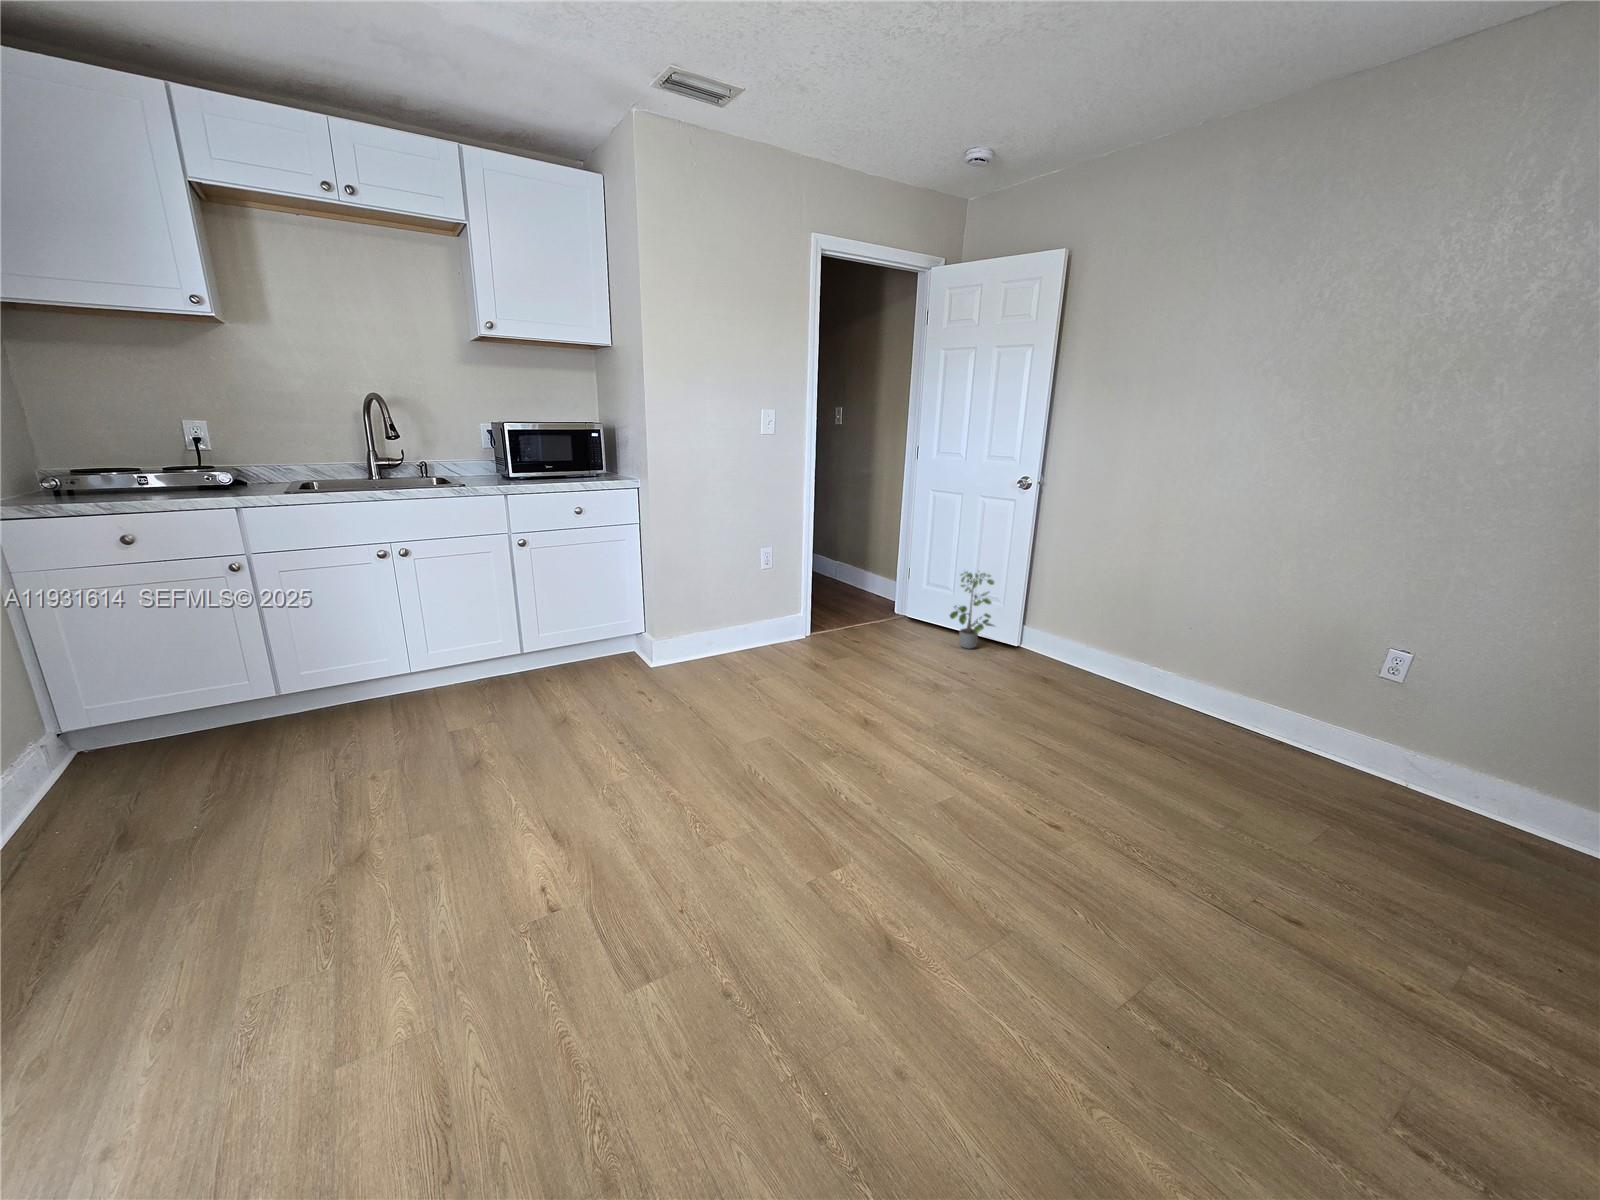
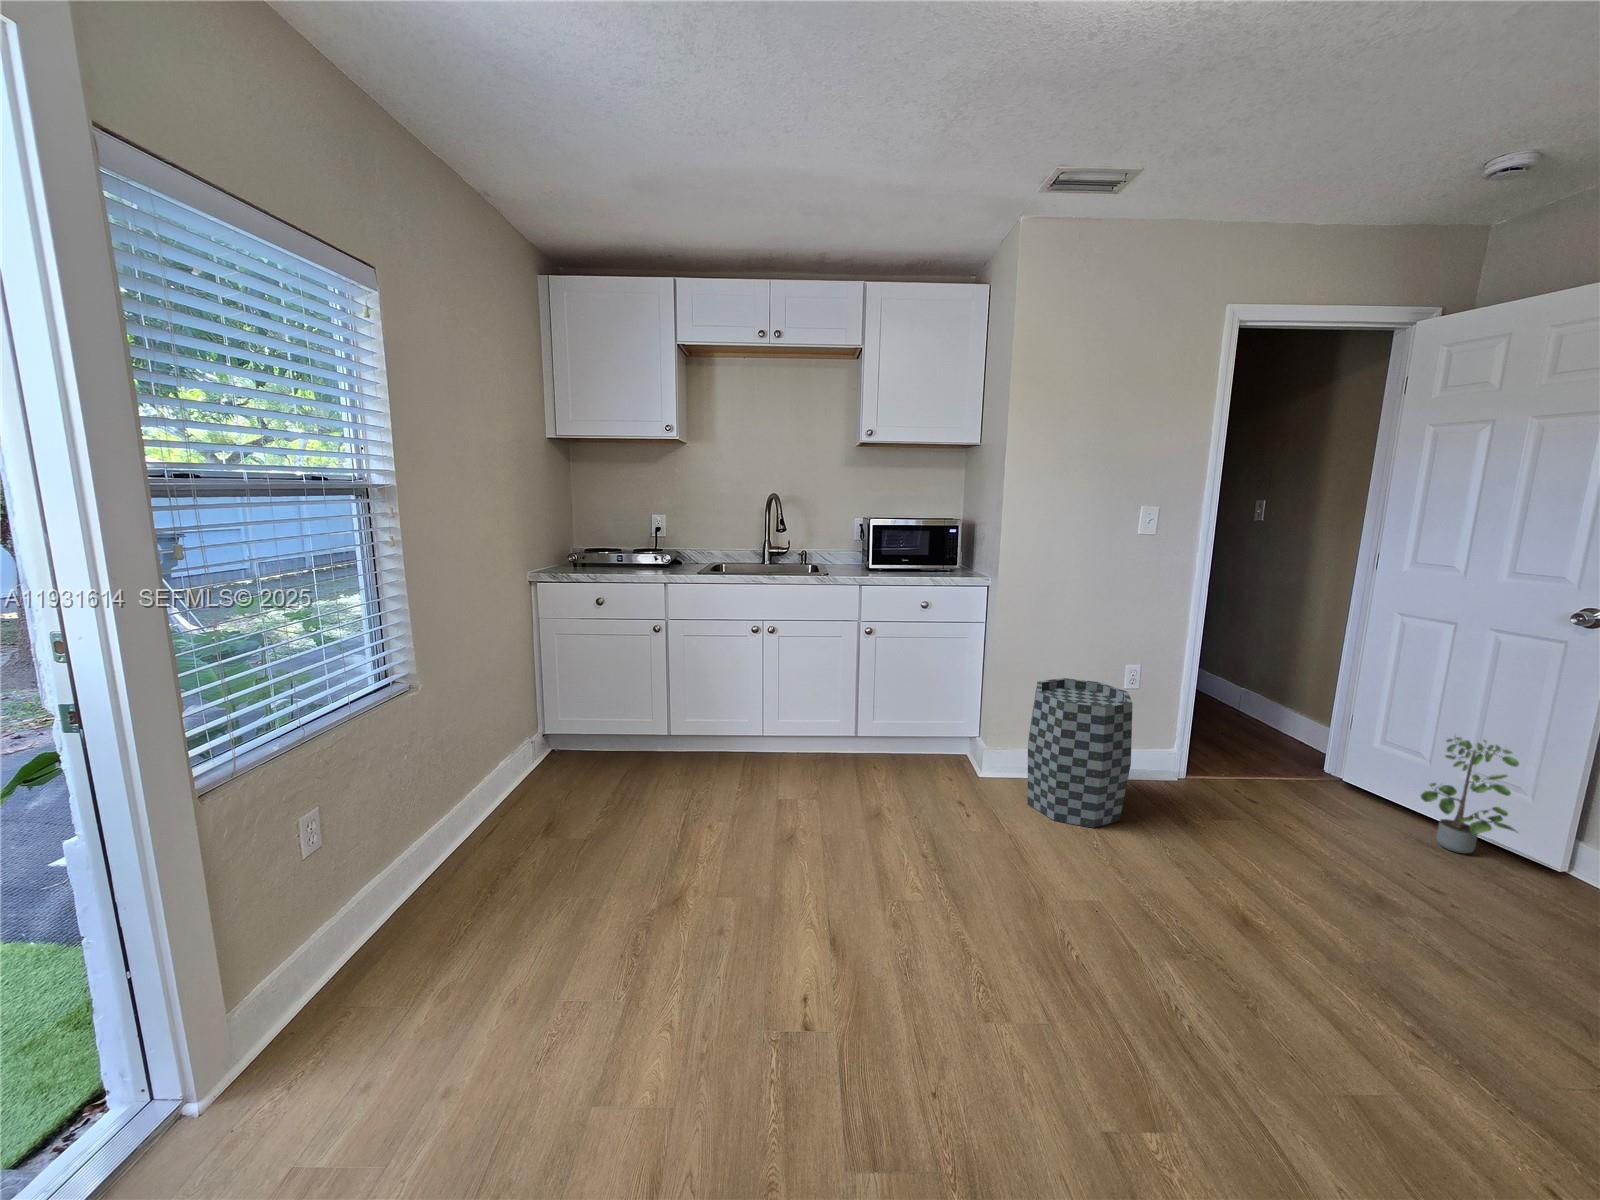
trash can: none [691,566,774,688] -> present [1028,678,1133,828]

